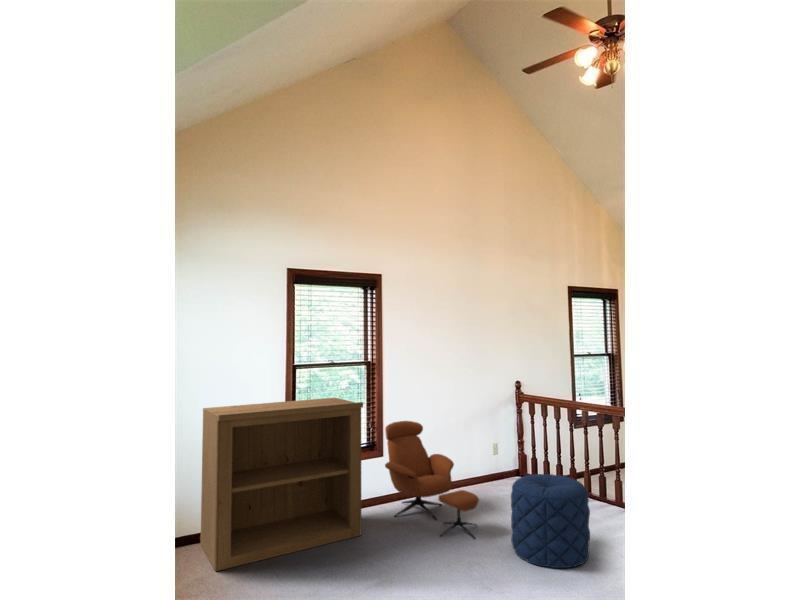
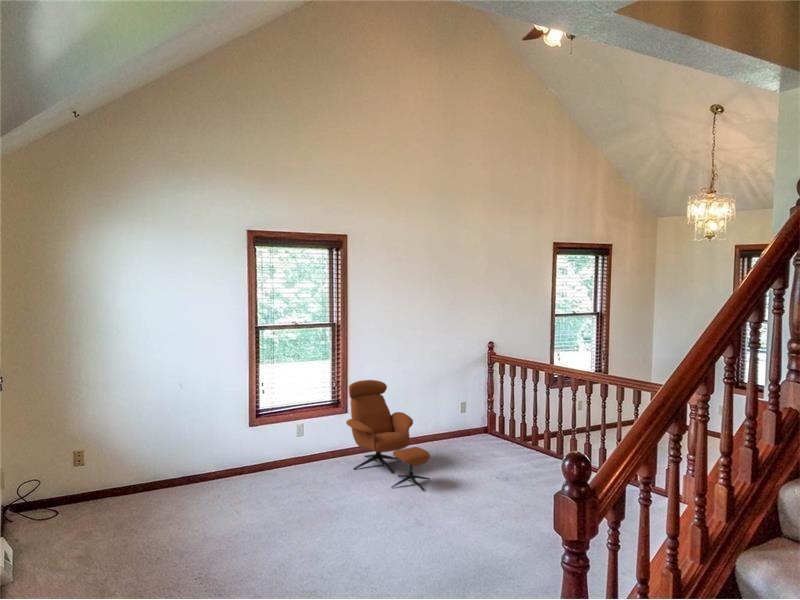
bookshelf: present [200,398,363,571] -> none [171,357,322,511]
pouf: present [511,474,590,568] -> none [454,435,525,517]

